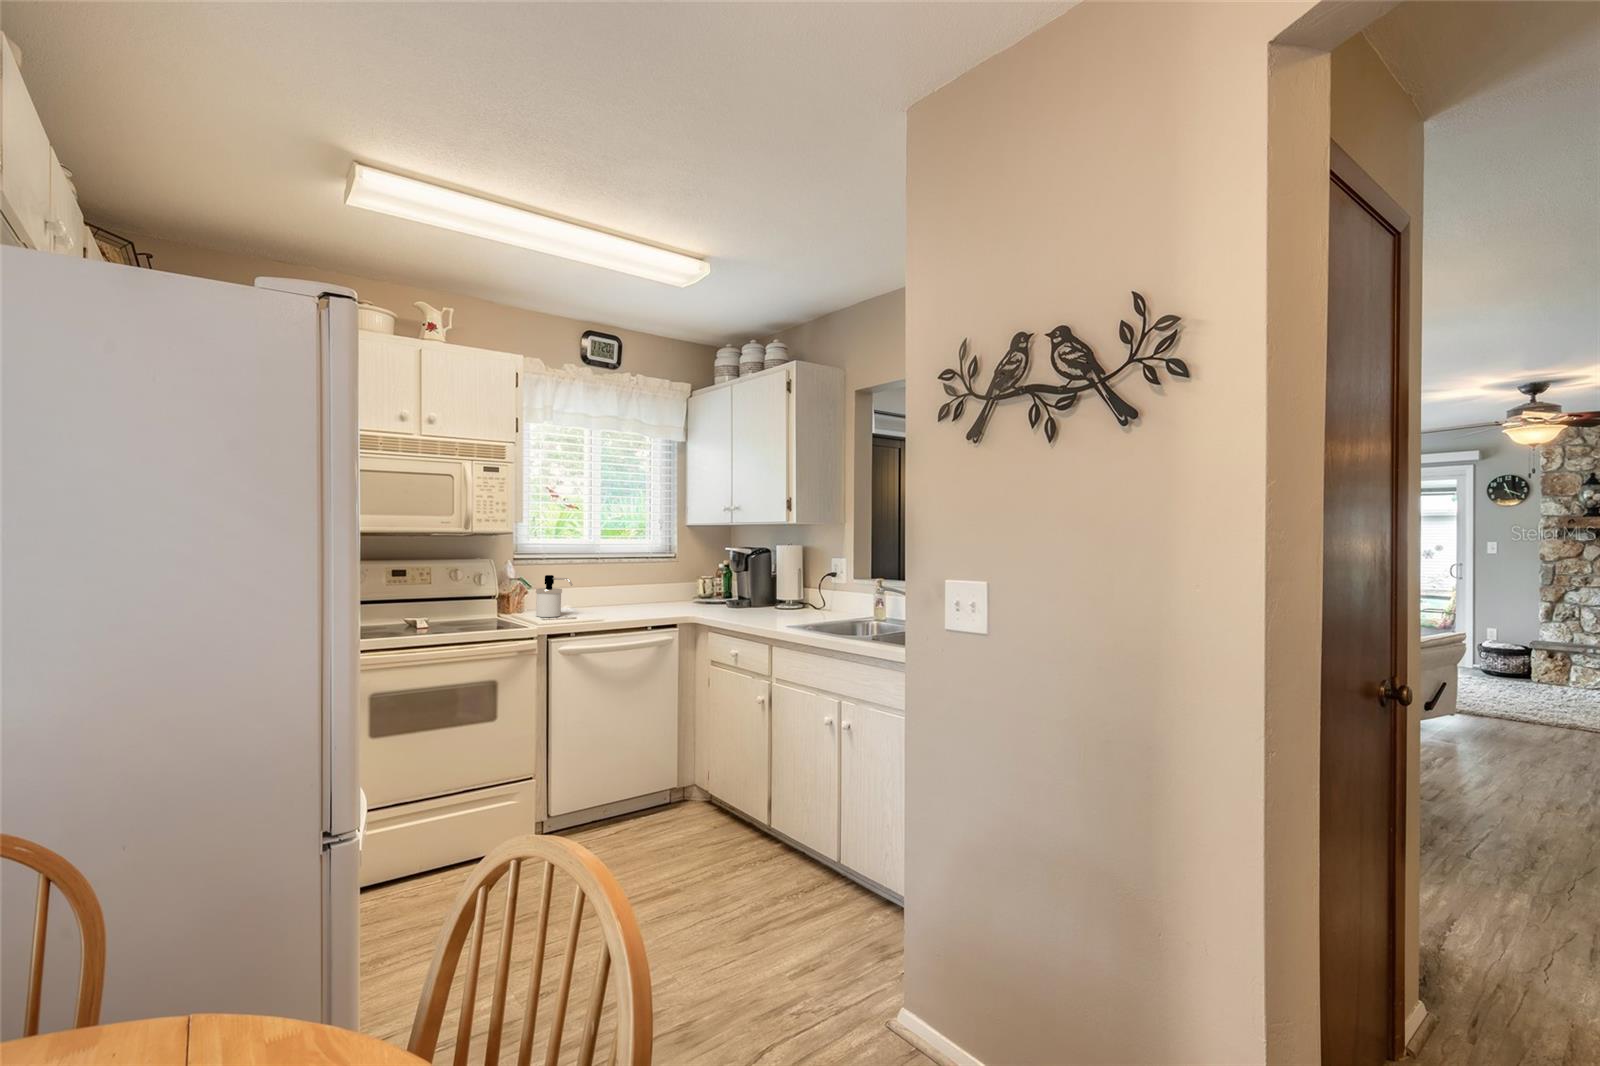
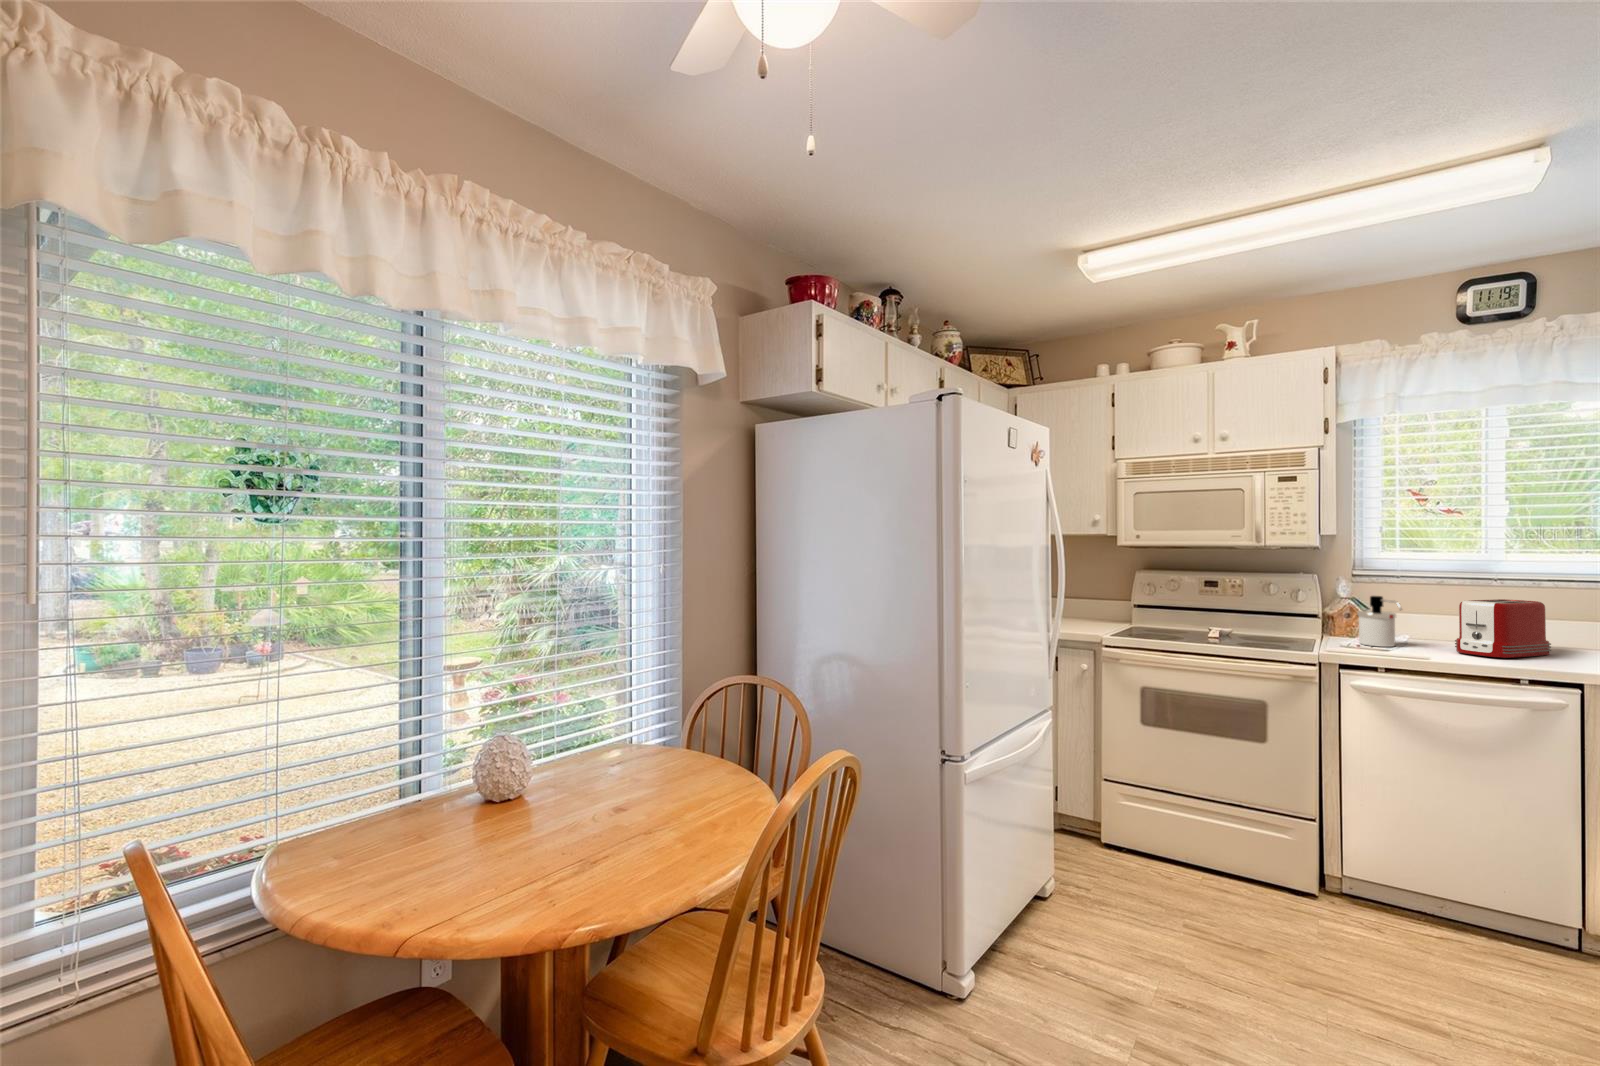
toaster: none [598,574,639,615] -> present [1455,599,1551,658]

